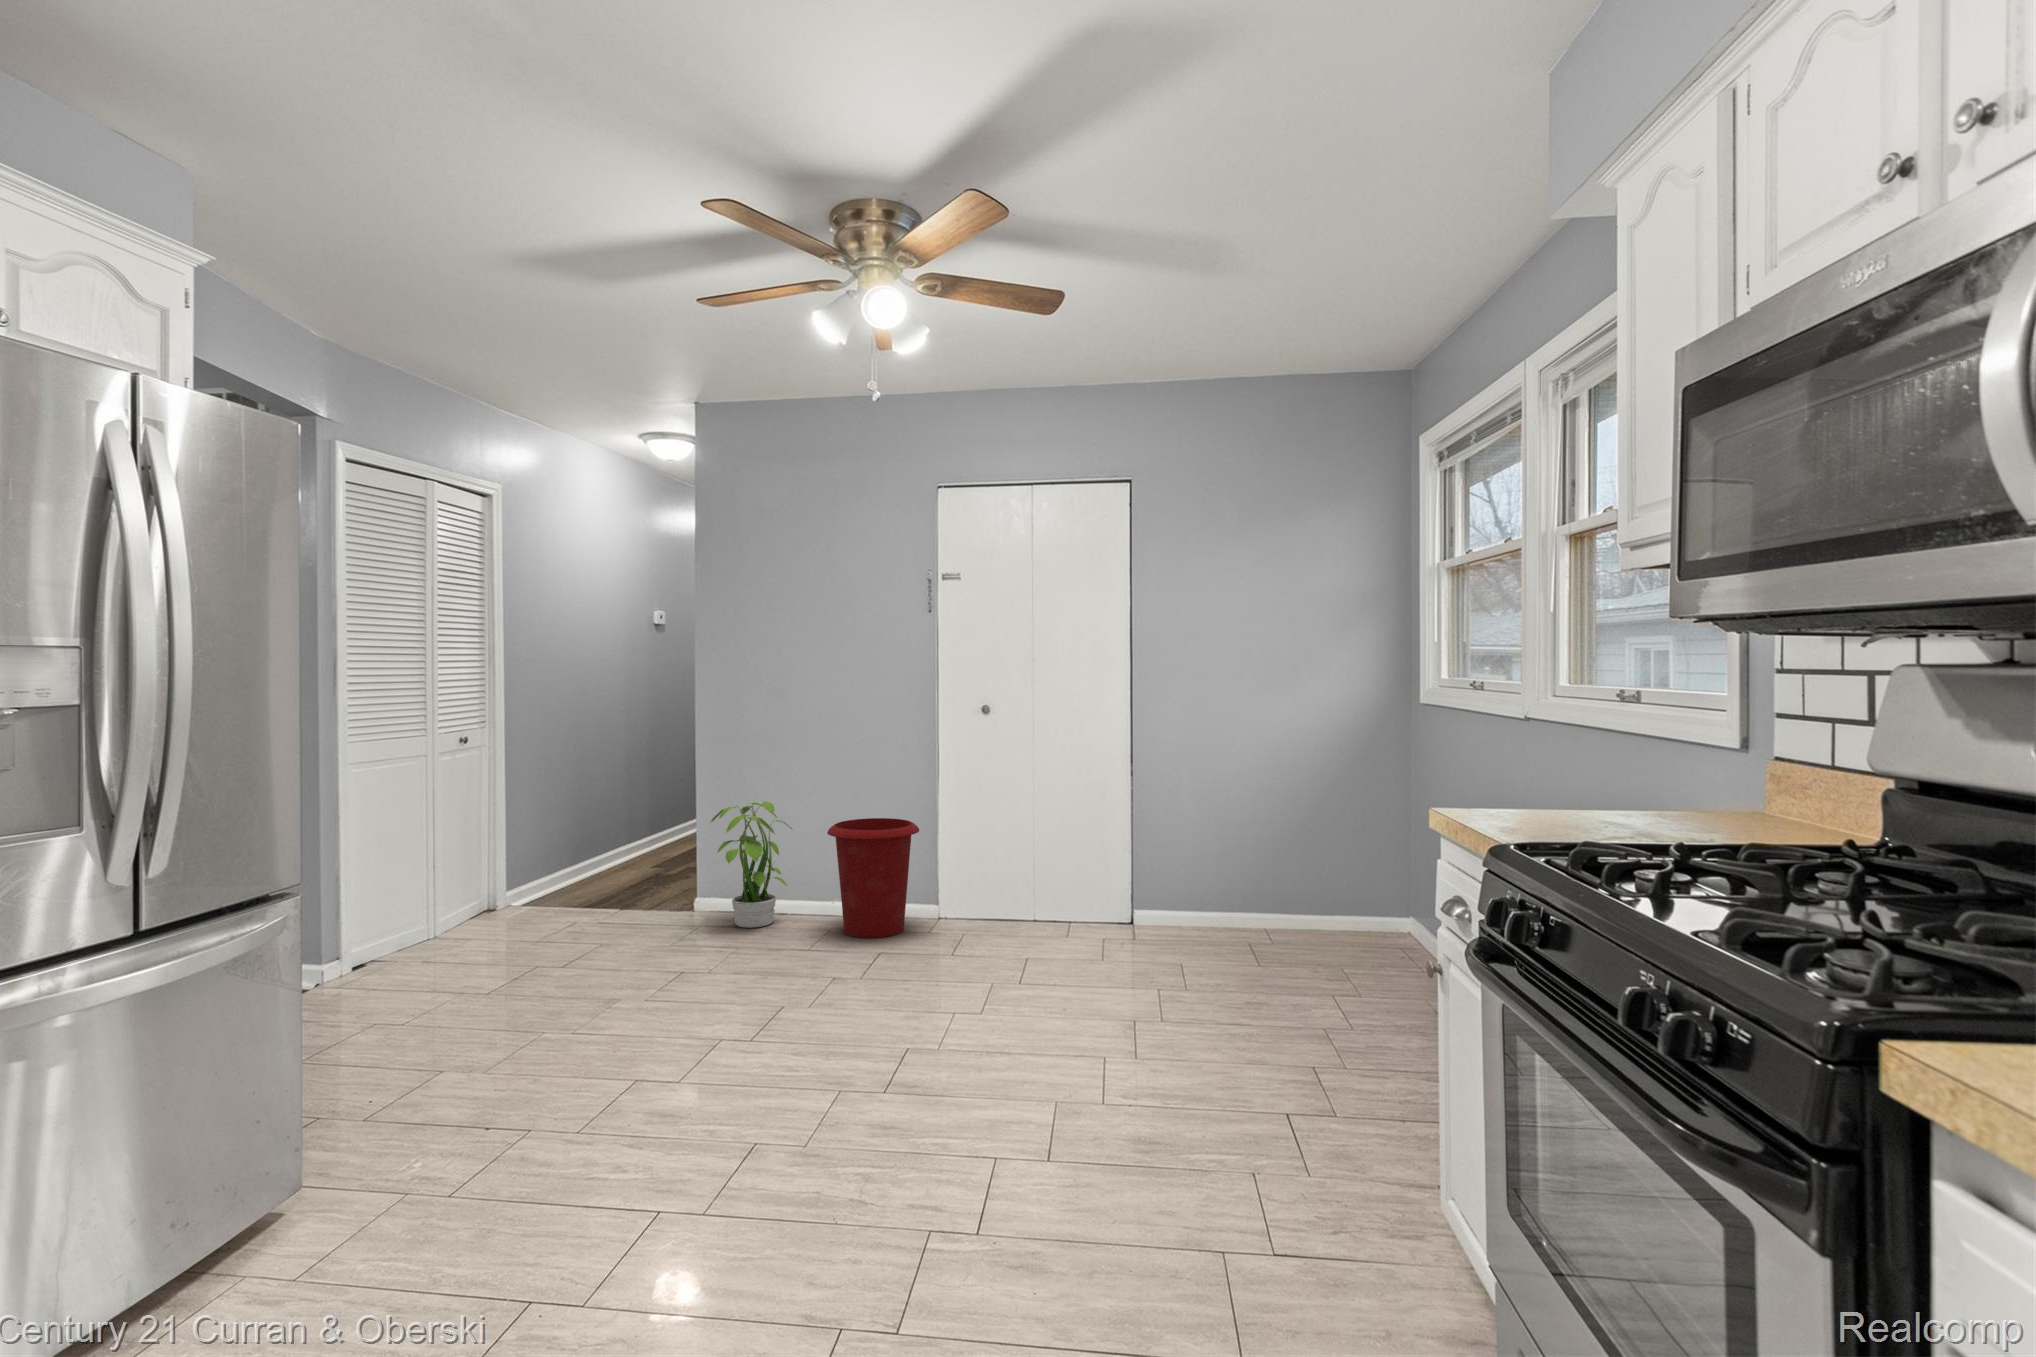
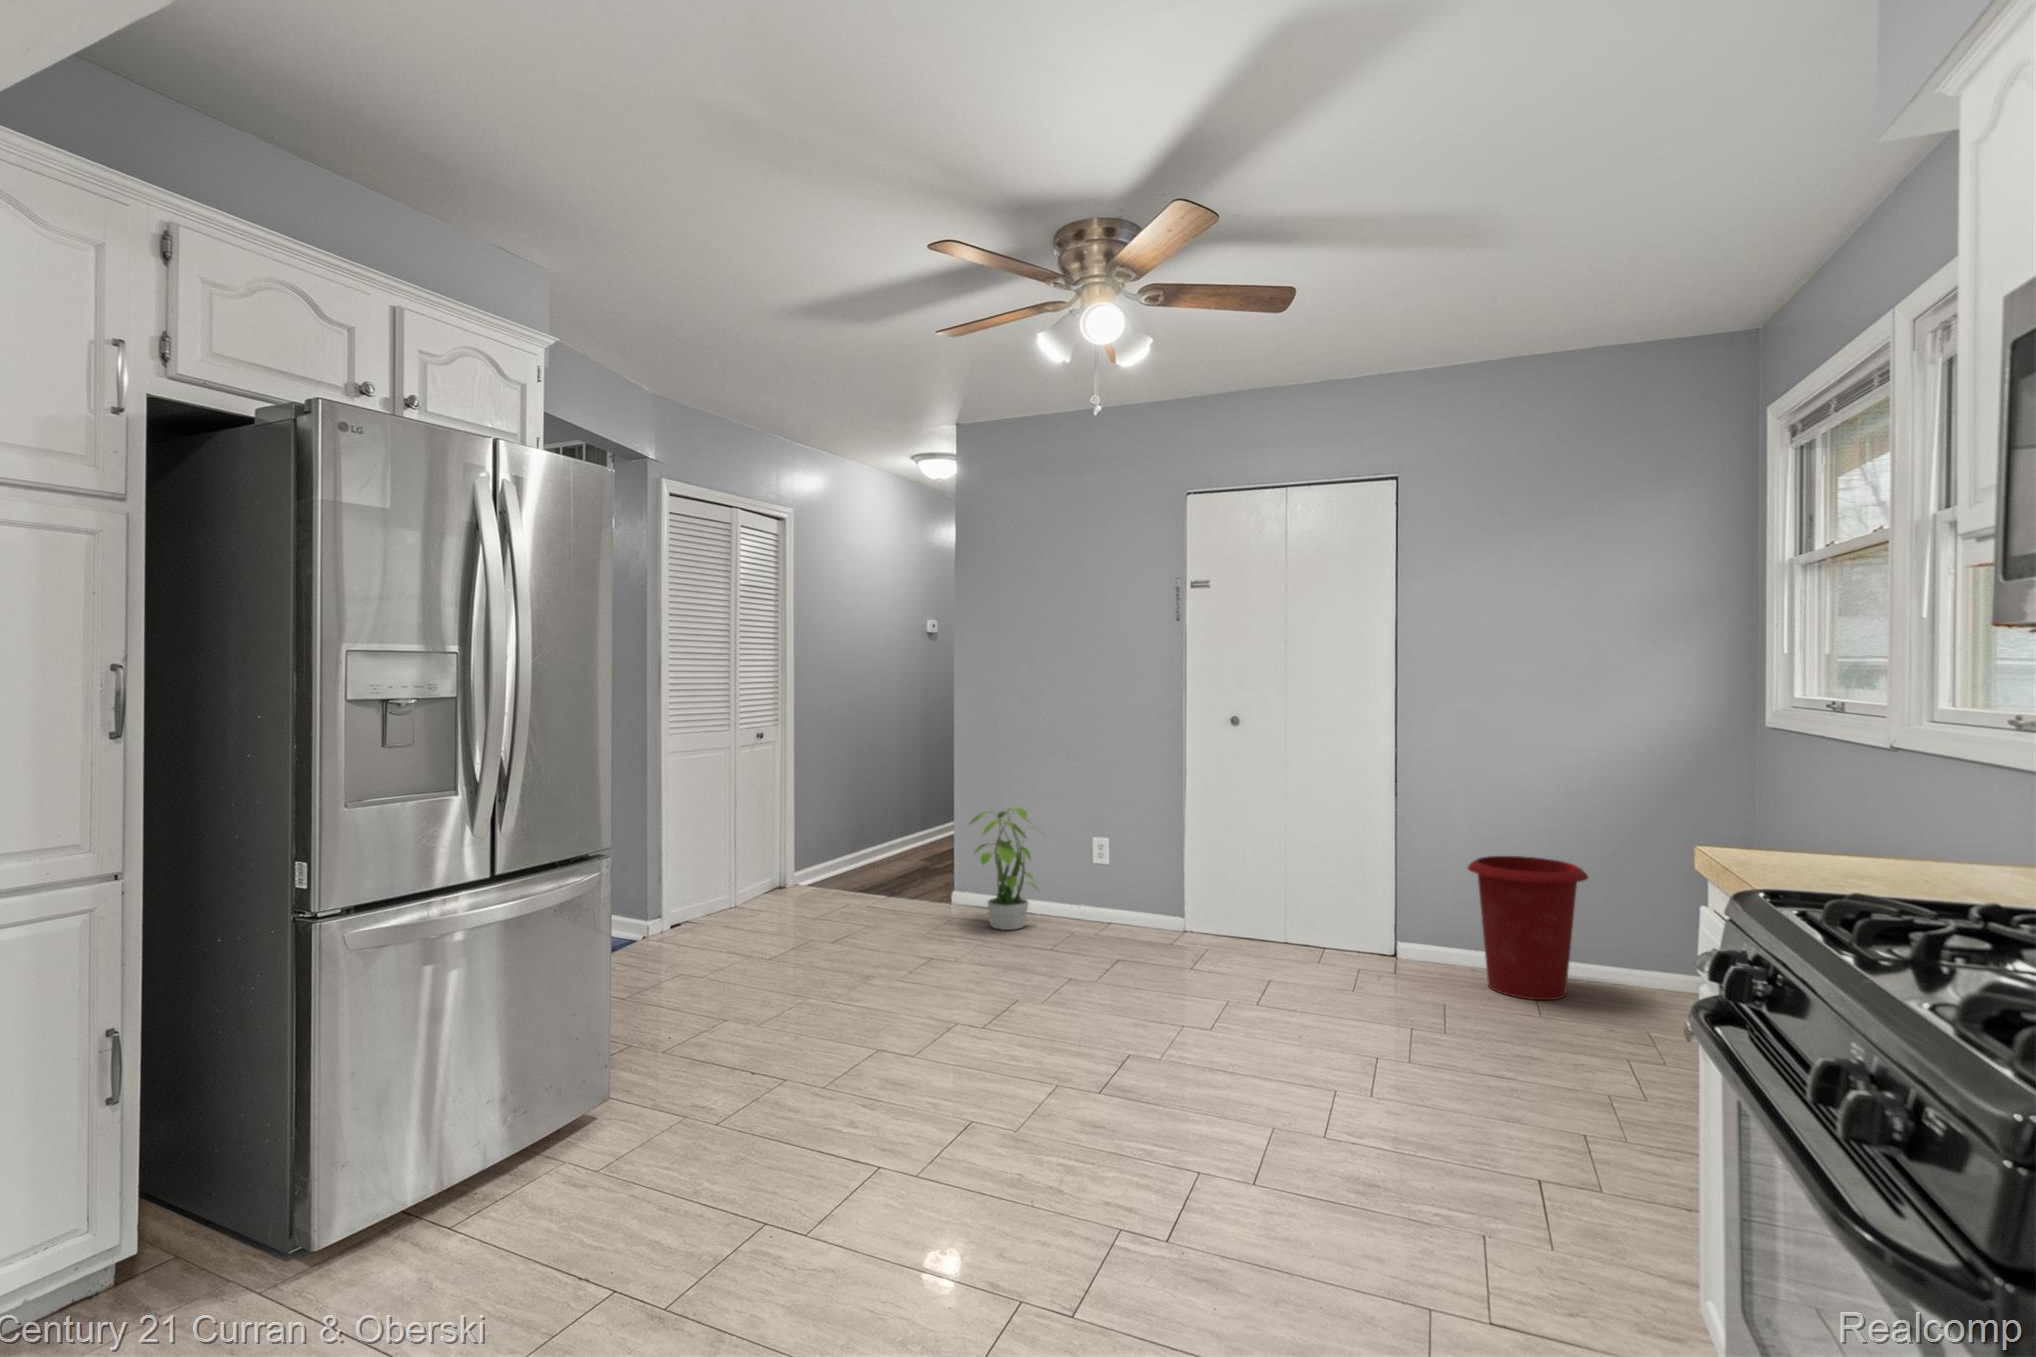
waste bin: present [827,818,919,938] -> present [1468,856,1588,1000]

